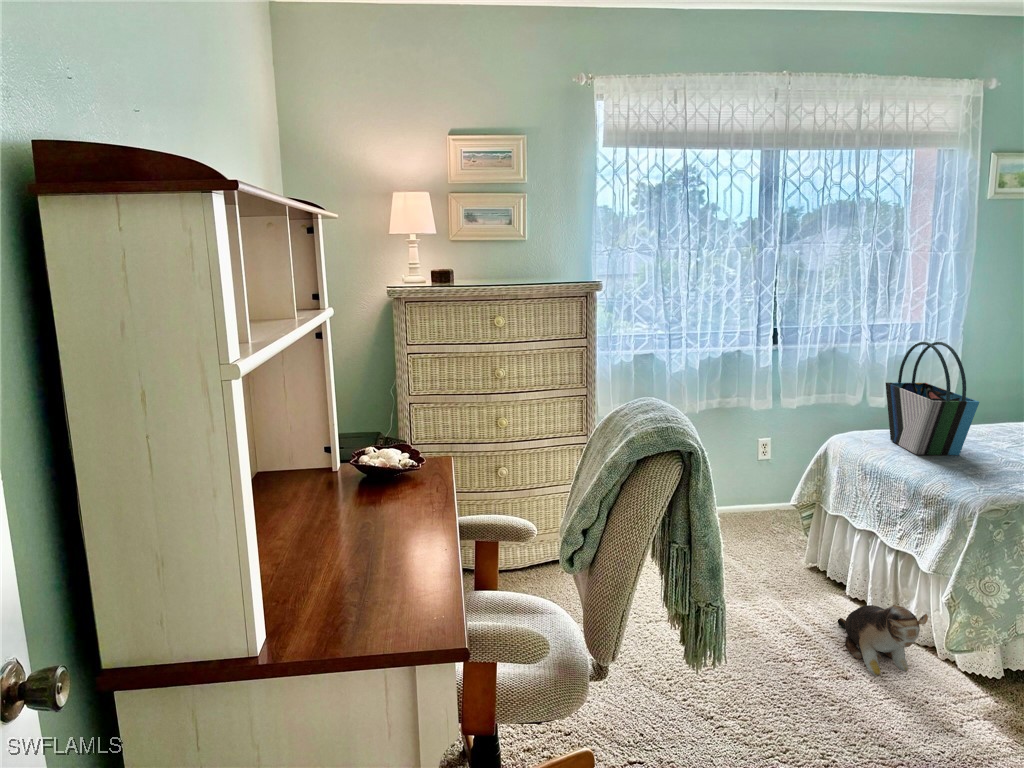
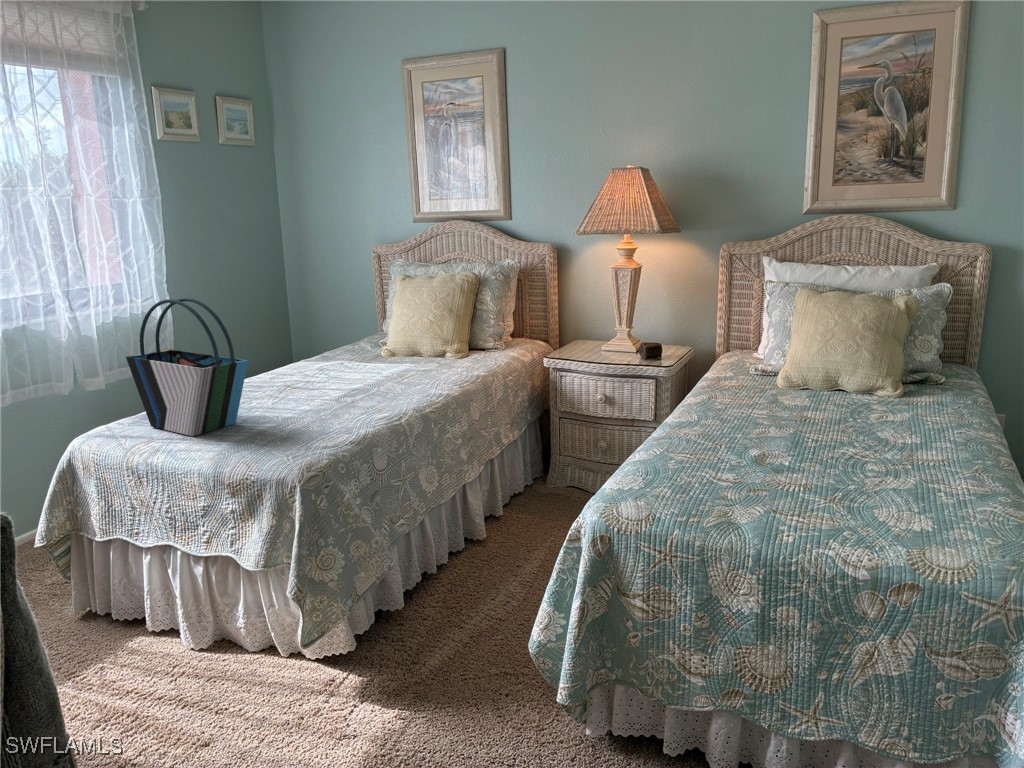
plush toy: present [838,605,928,675] -> none [156,622,285,725]

